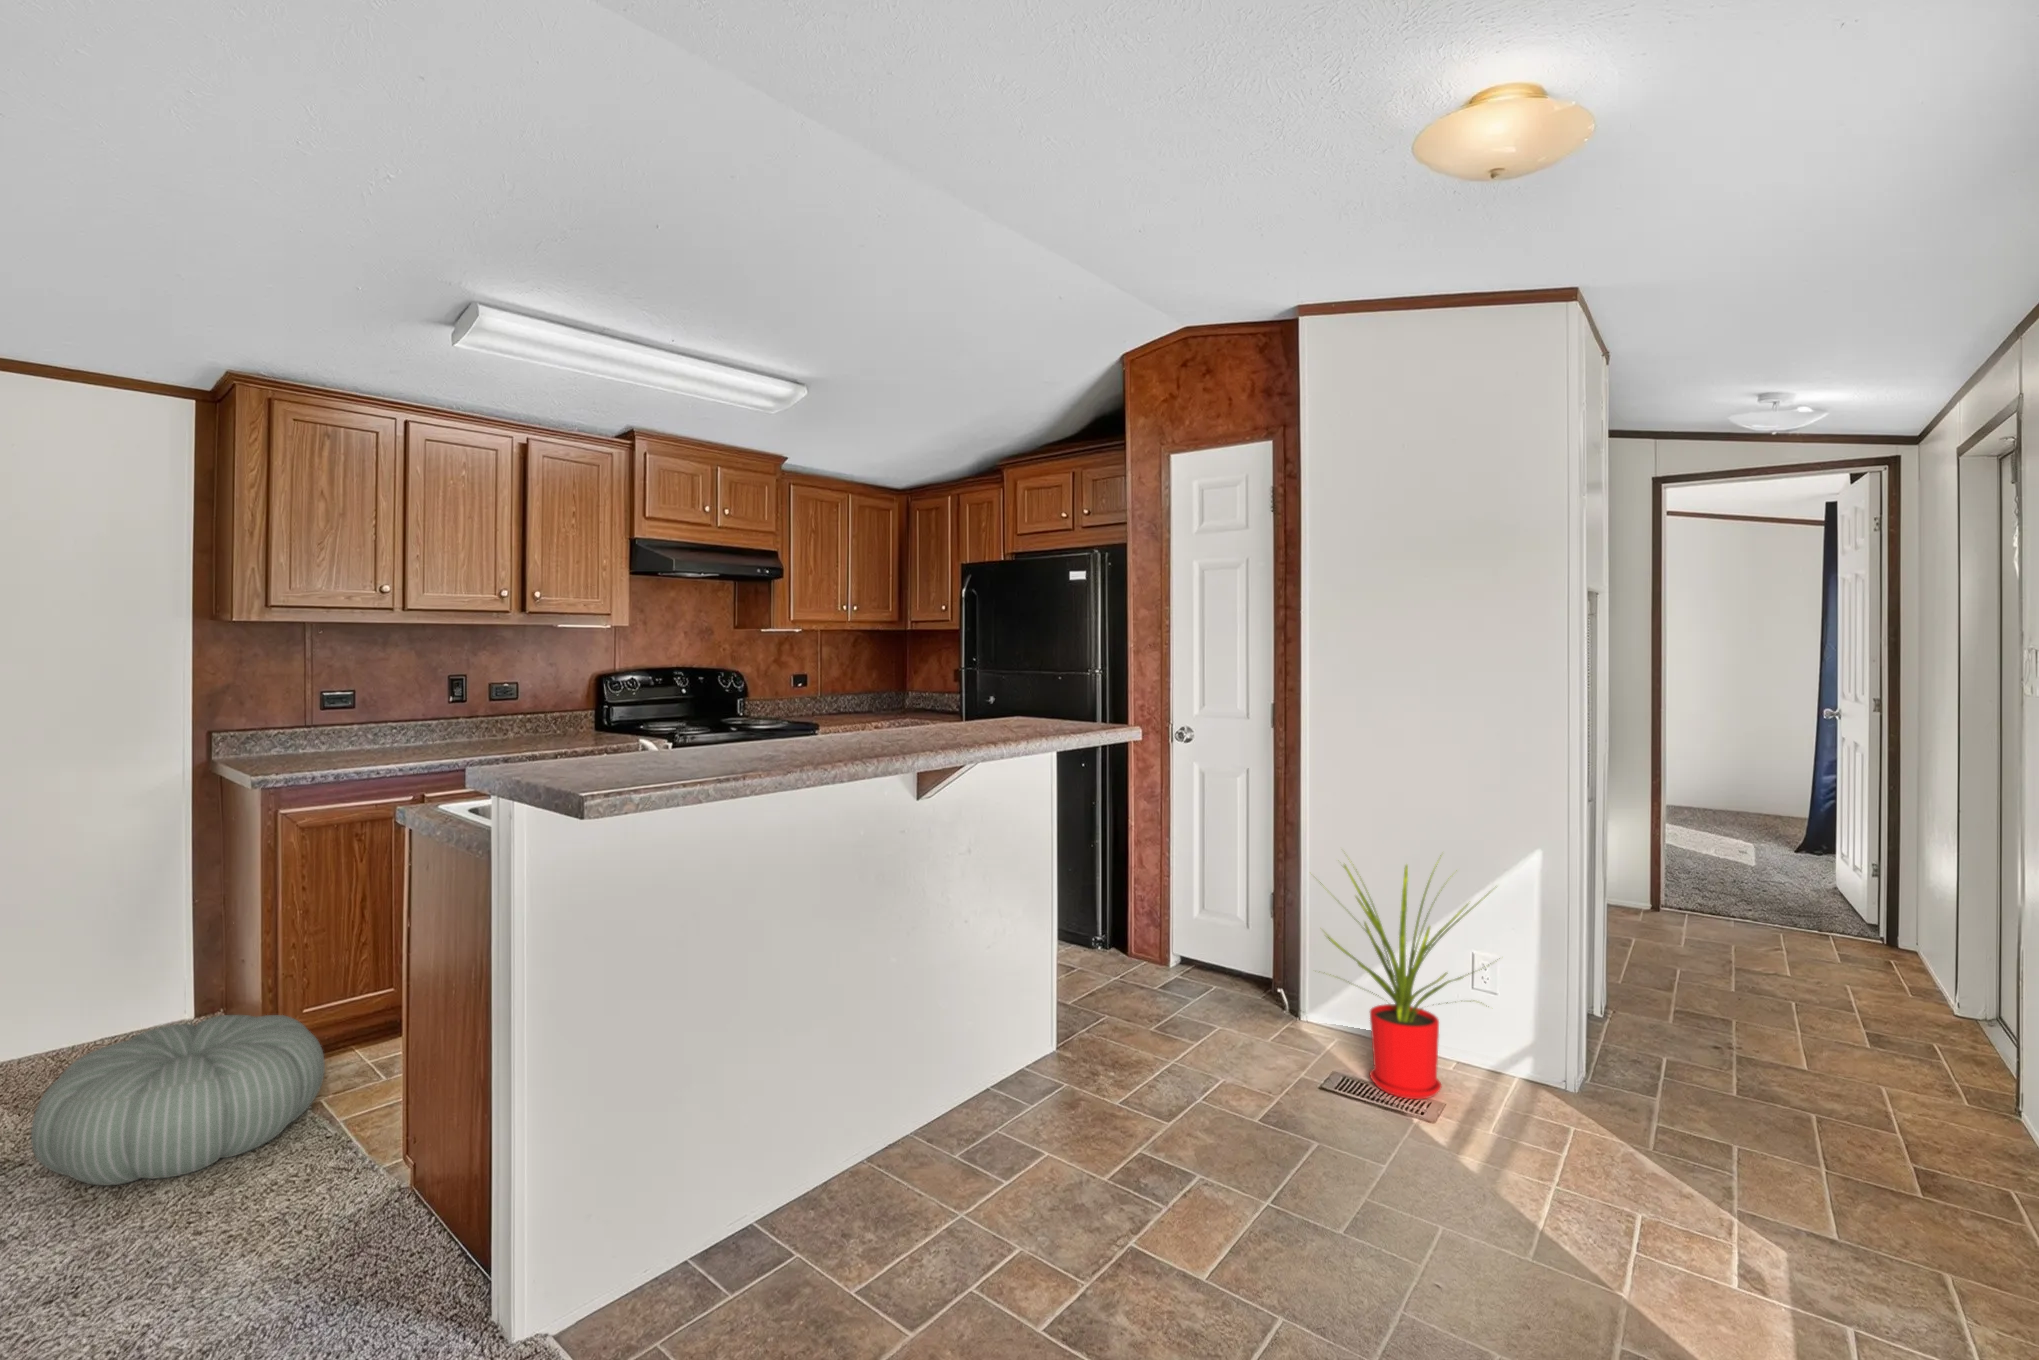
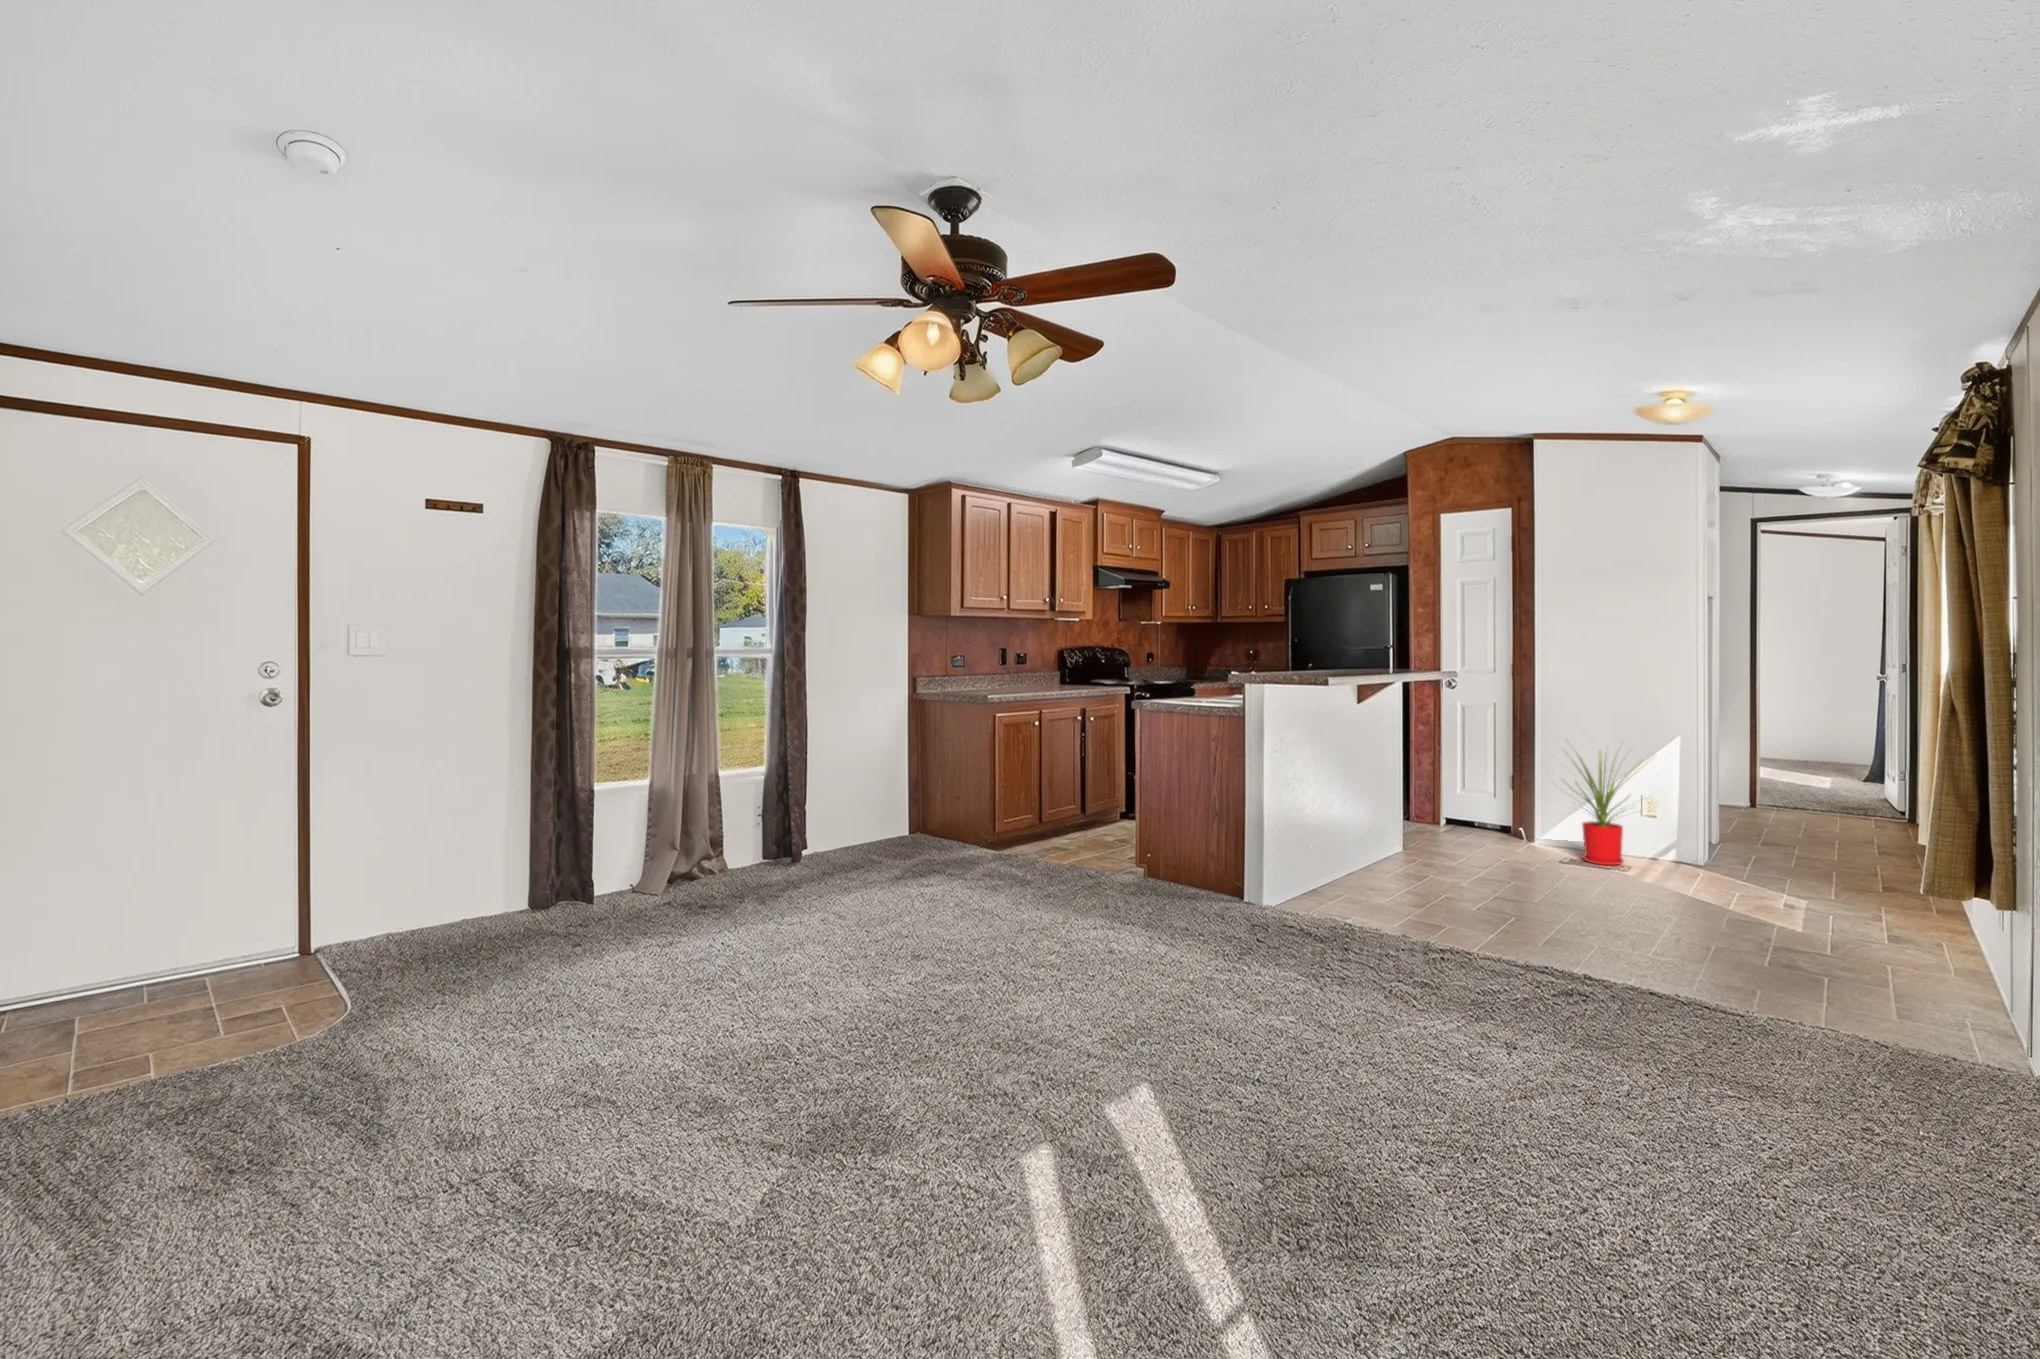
pouf: present [31,1015,325,1185] -> none [936,810,1045,871]

